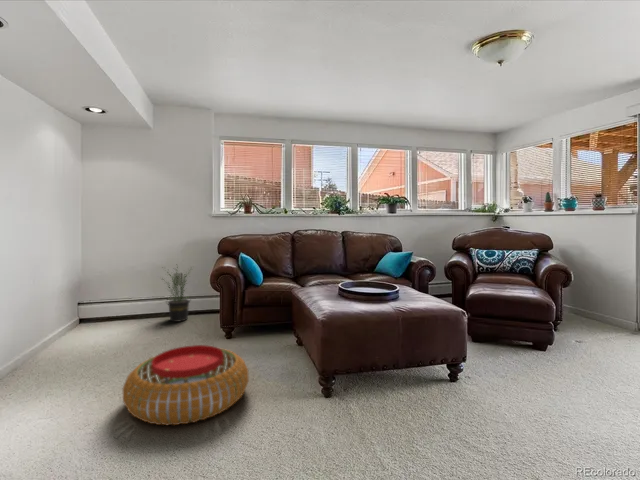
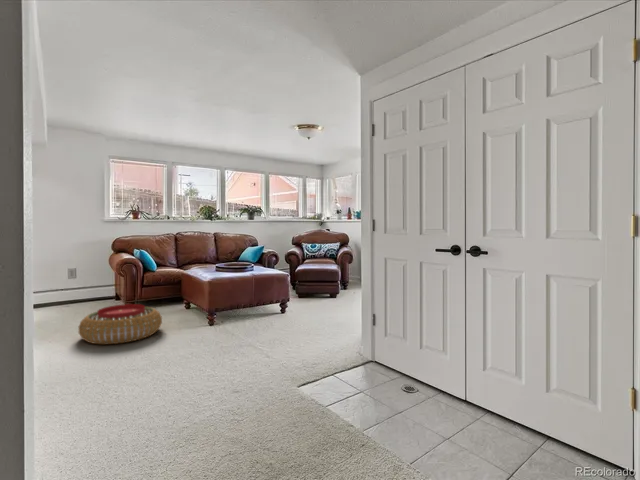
potted plant: present [168,267,190,322] -> none [58,259,94,306]

